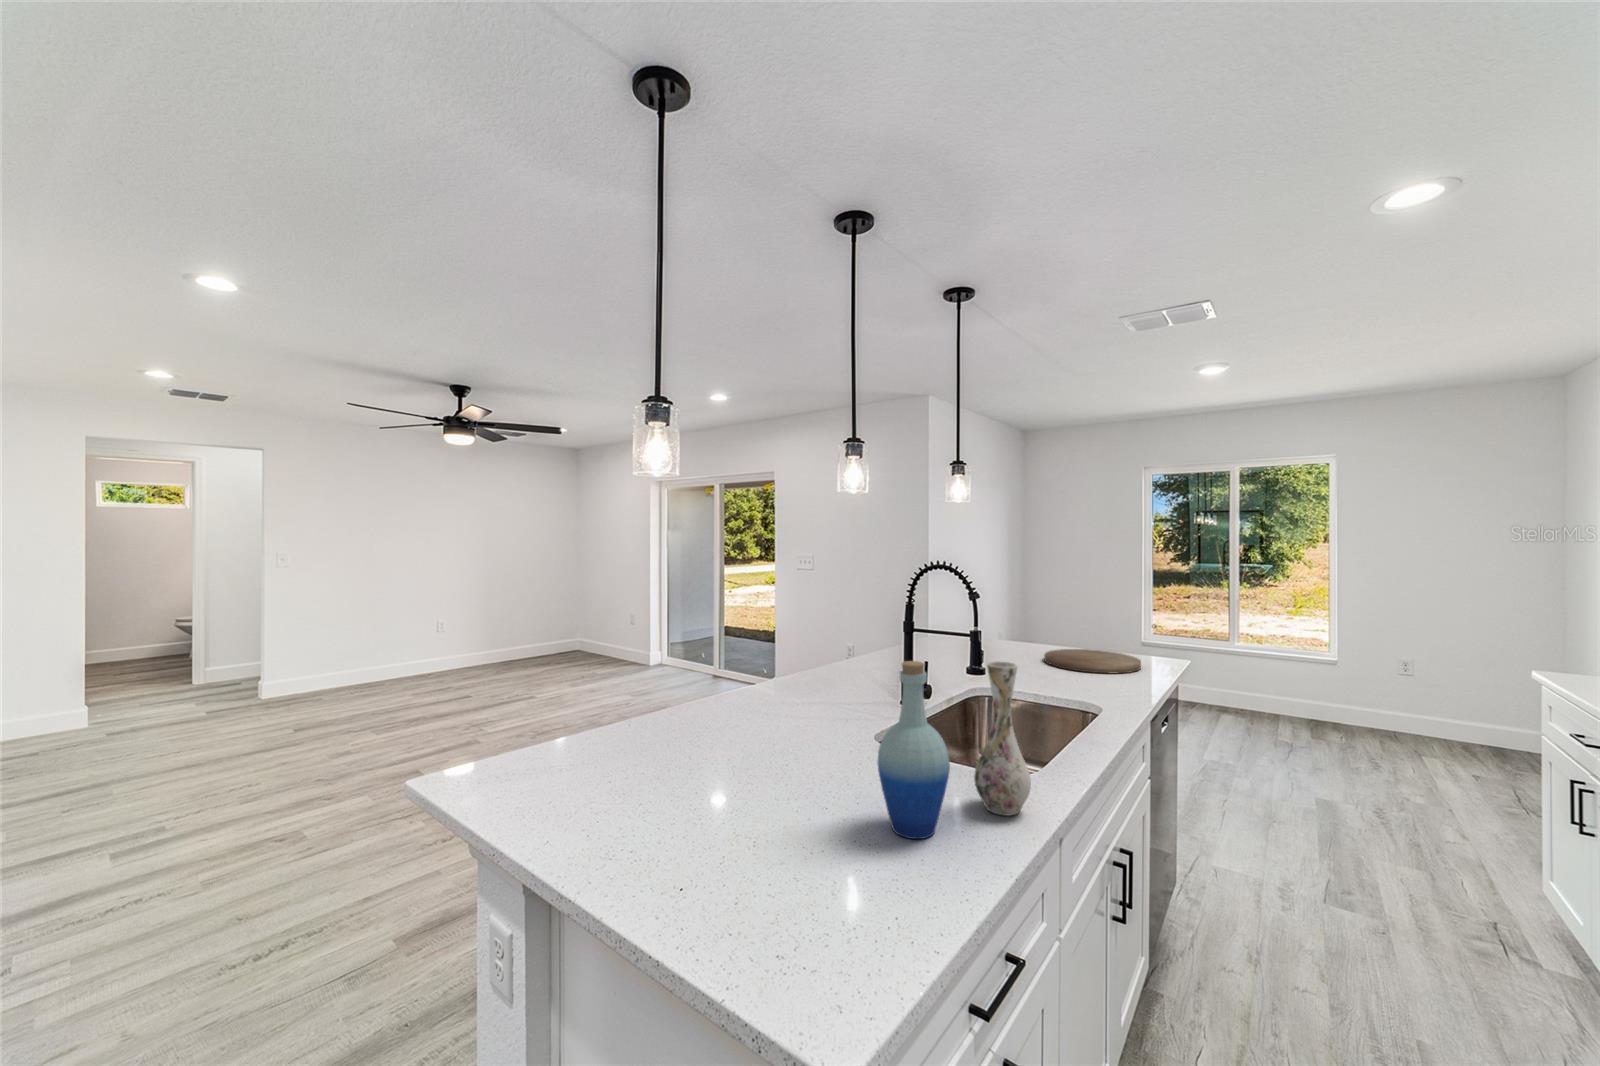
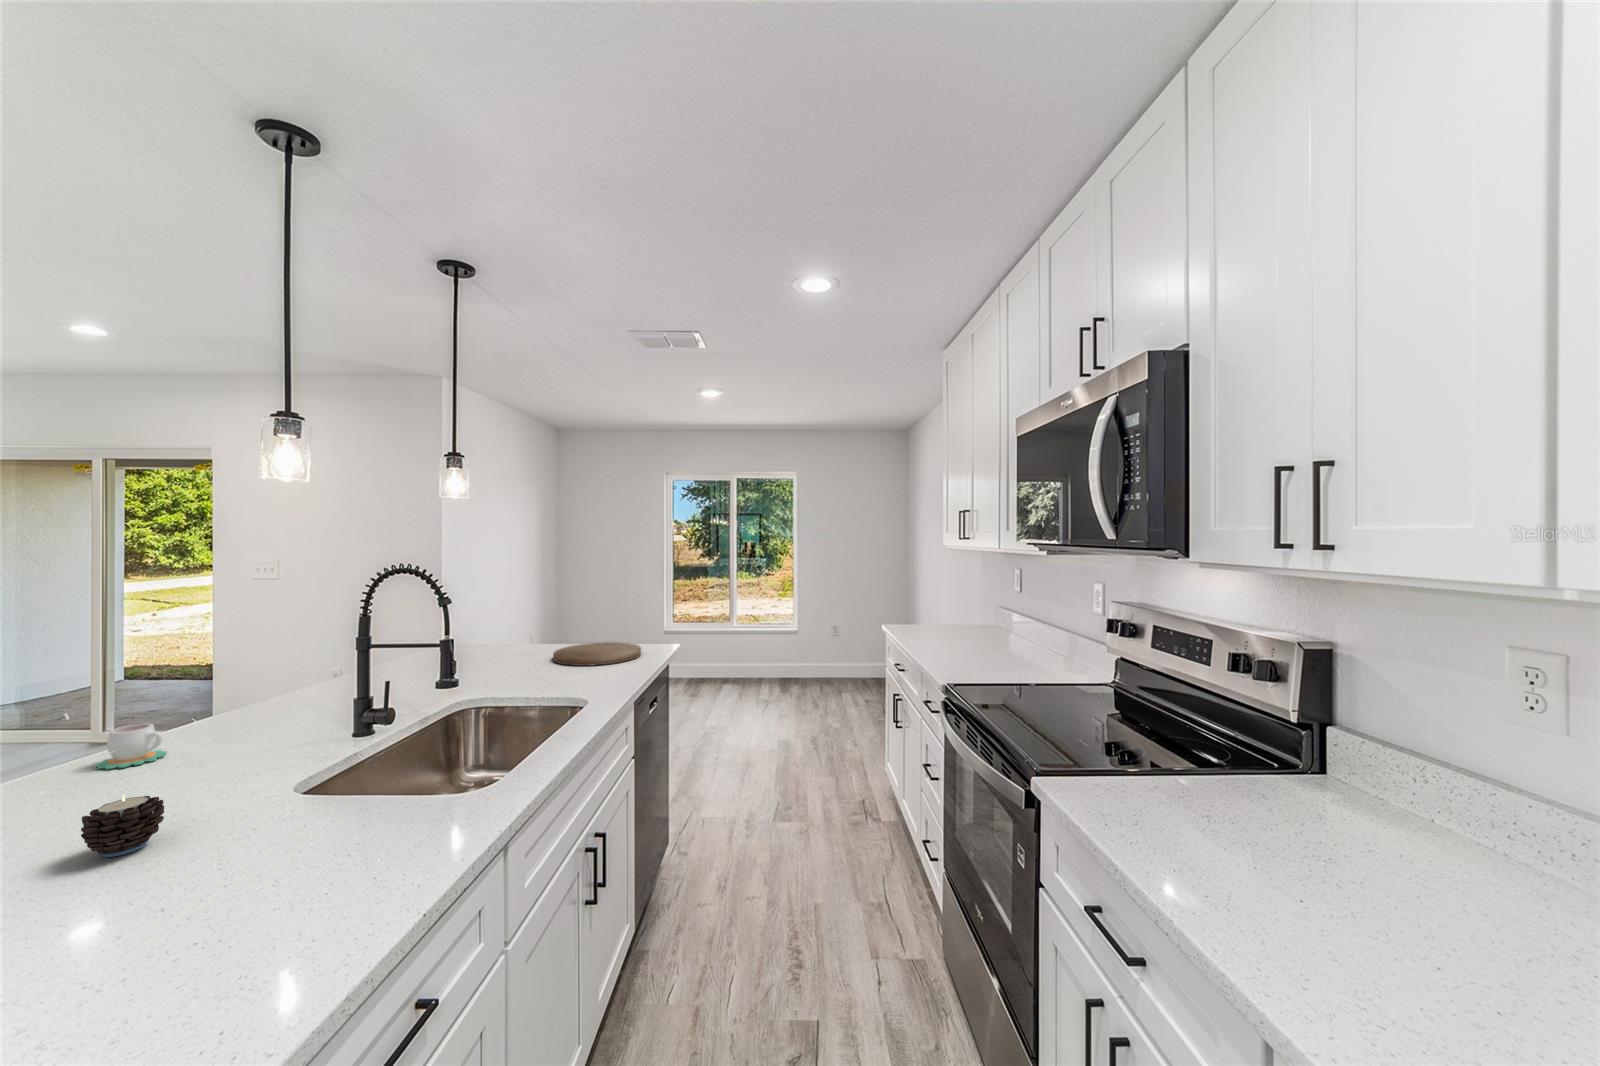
bottle: present [878,661,950,839] -> none [193,695,318,928]
vase: present [974,661,1031,816] -> none [373,677,446,854]
mug: none [758,670,792,699] -> present [96,723,167,769]
candle: none [783,718,824,761] -> present [81,795,164,857]

